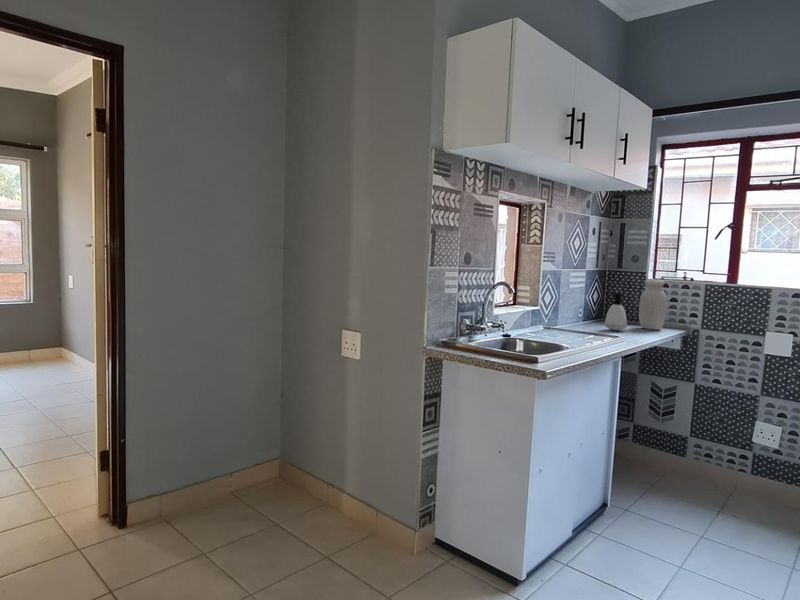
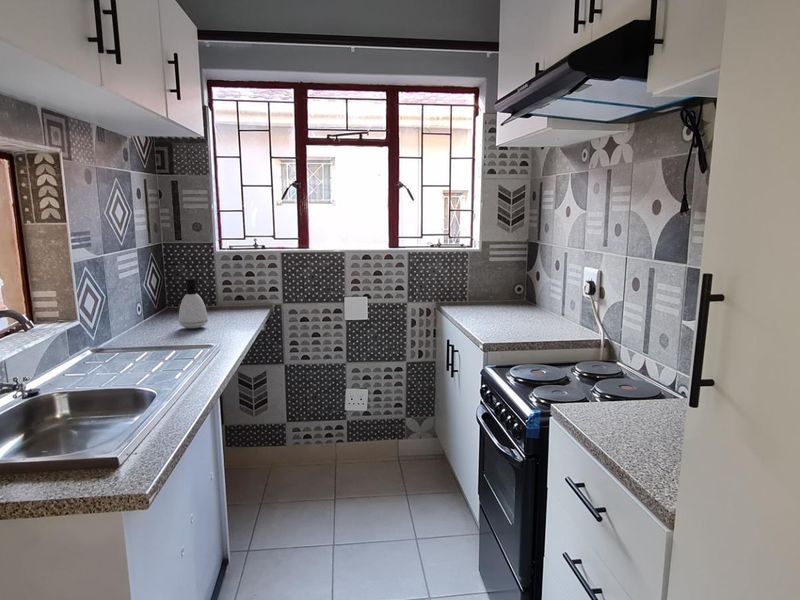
jar: present [639,280,667,330] -> none [214,254,248,316]

